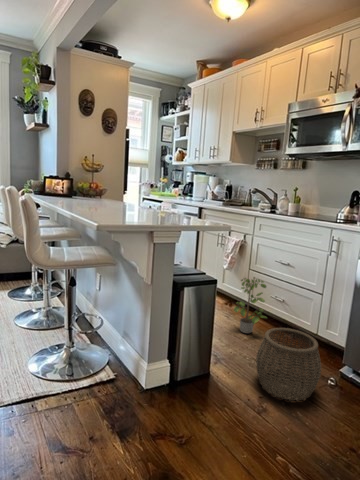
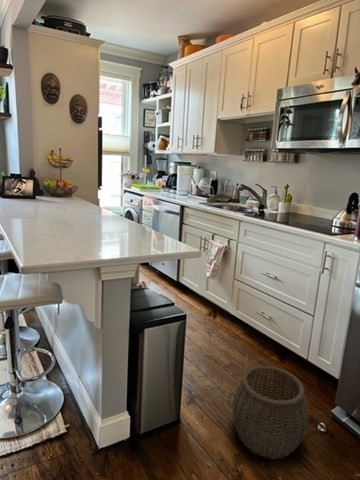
potted plant: present [234,278,267,333] -> none [214,293,253,357]

